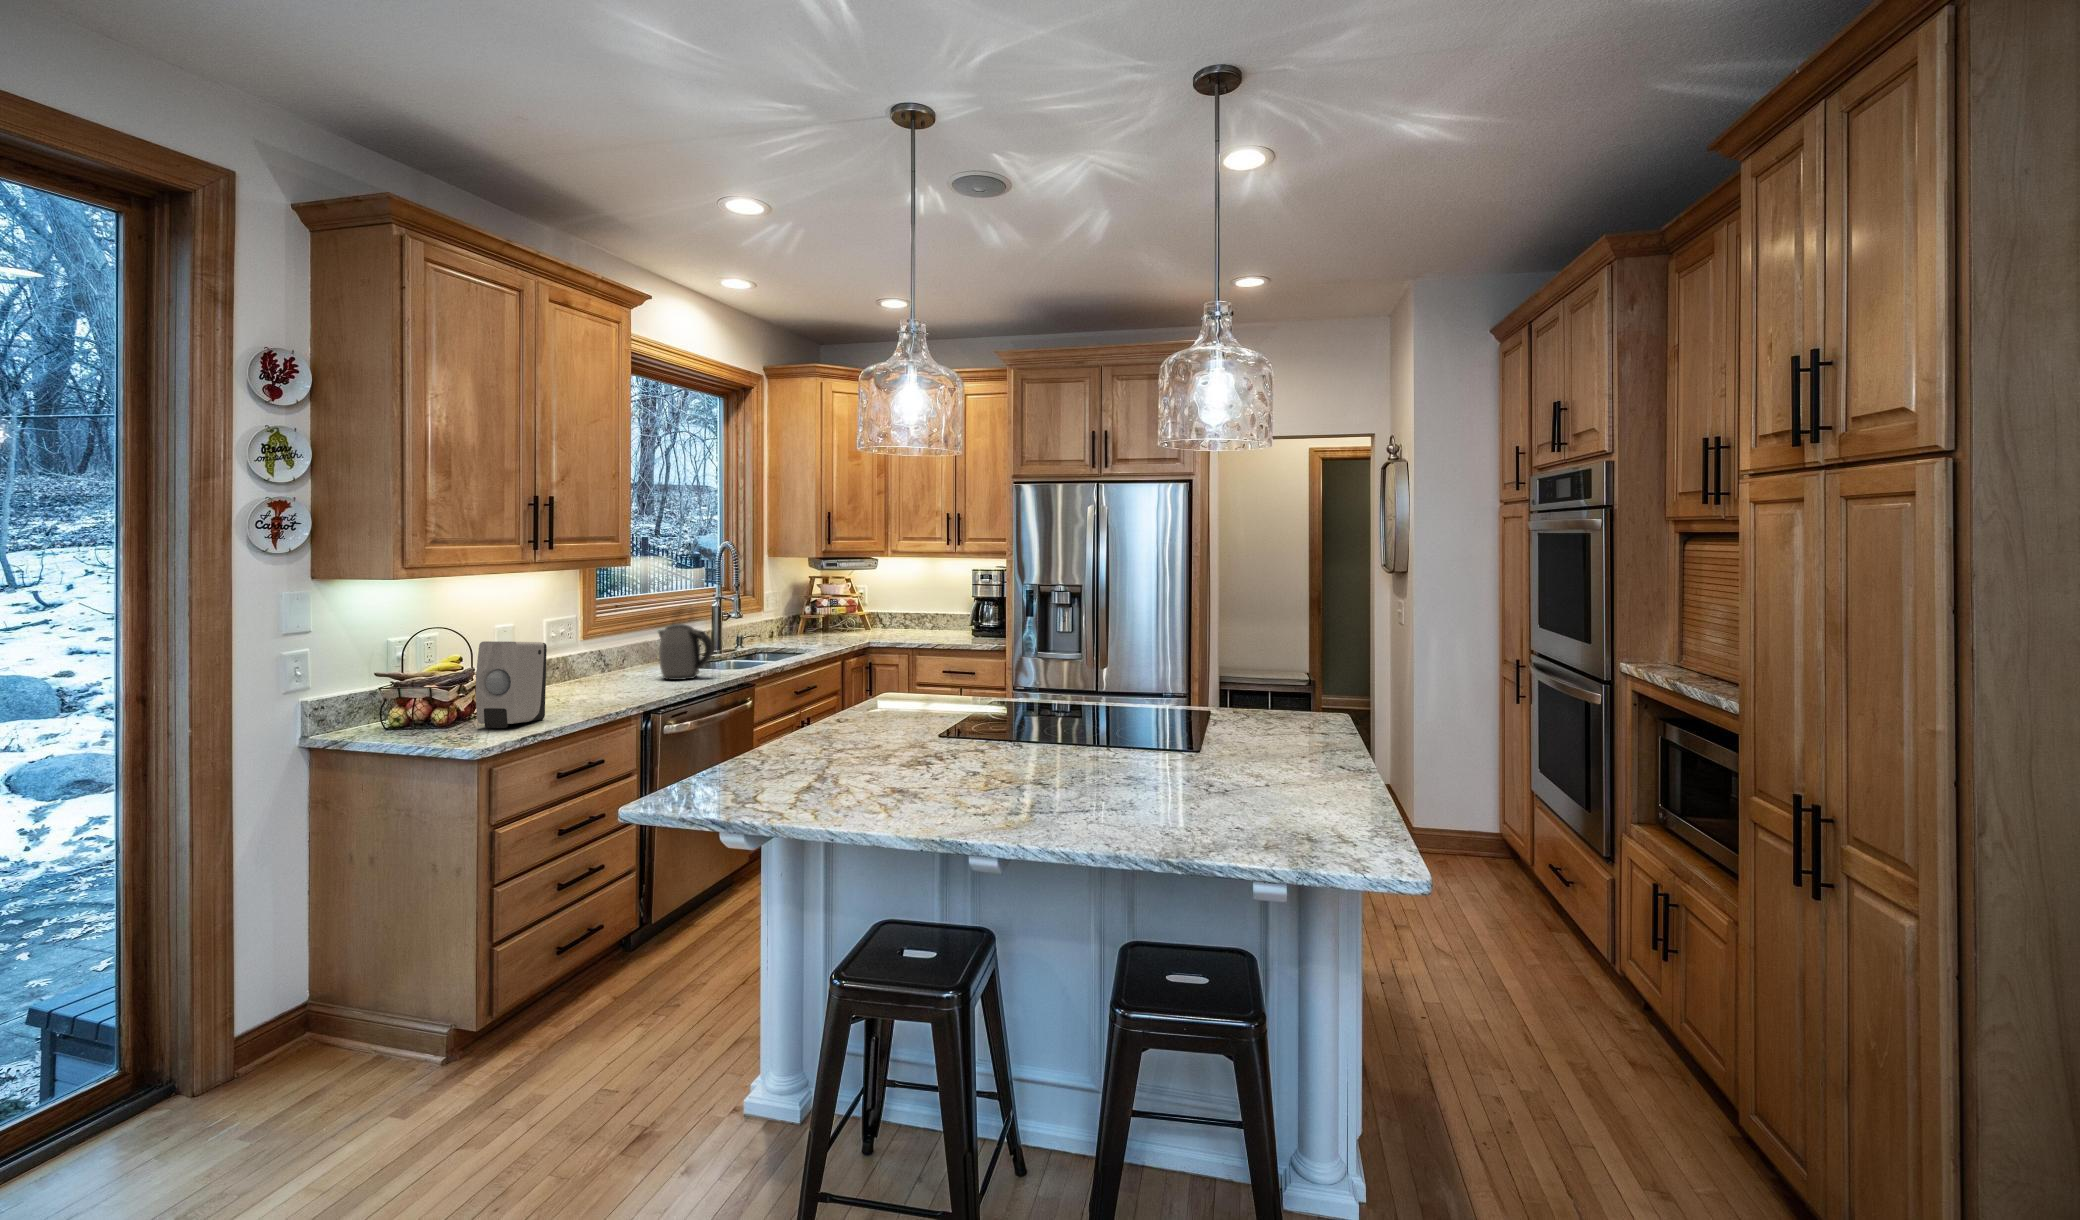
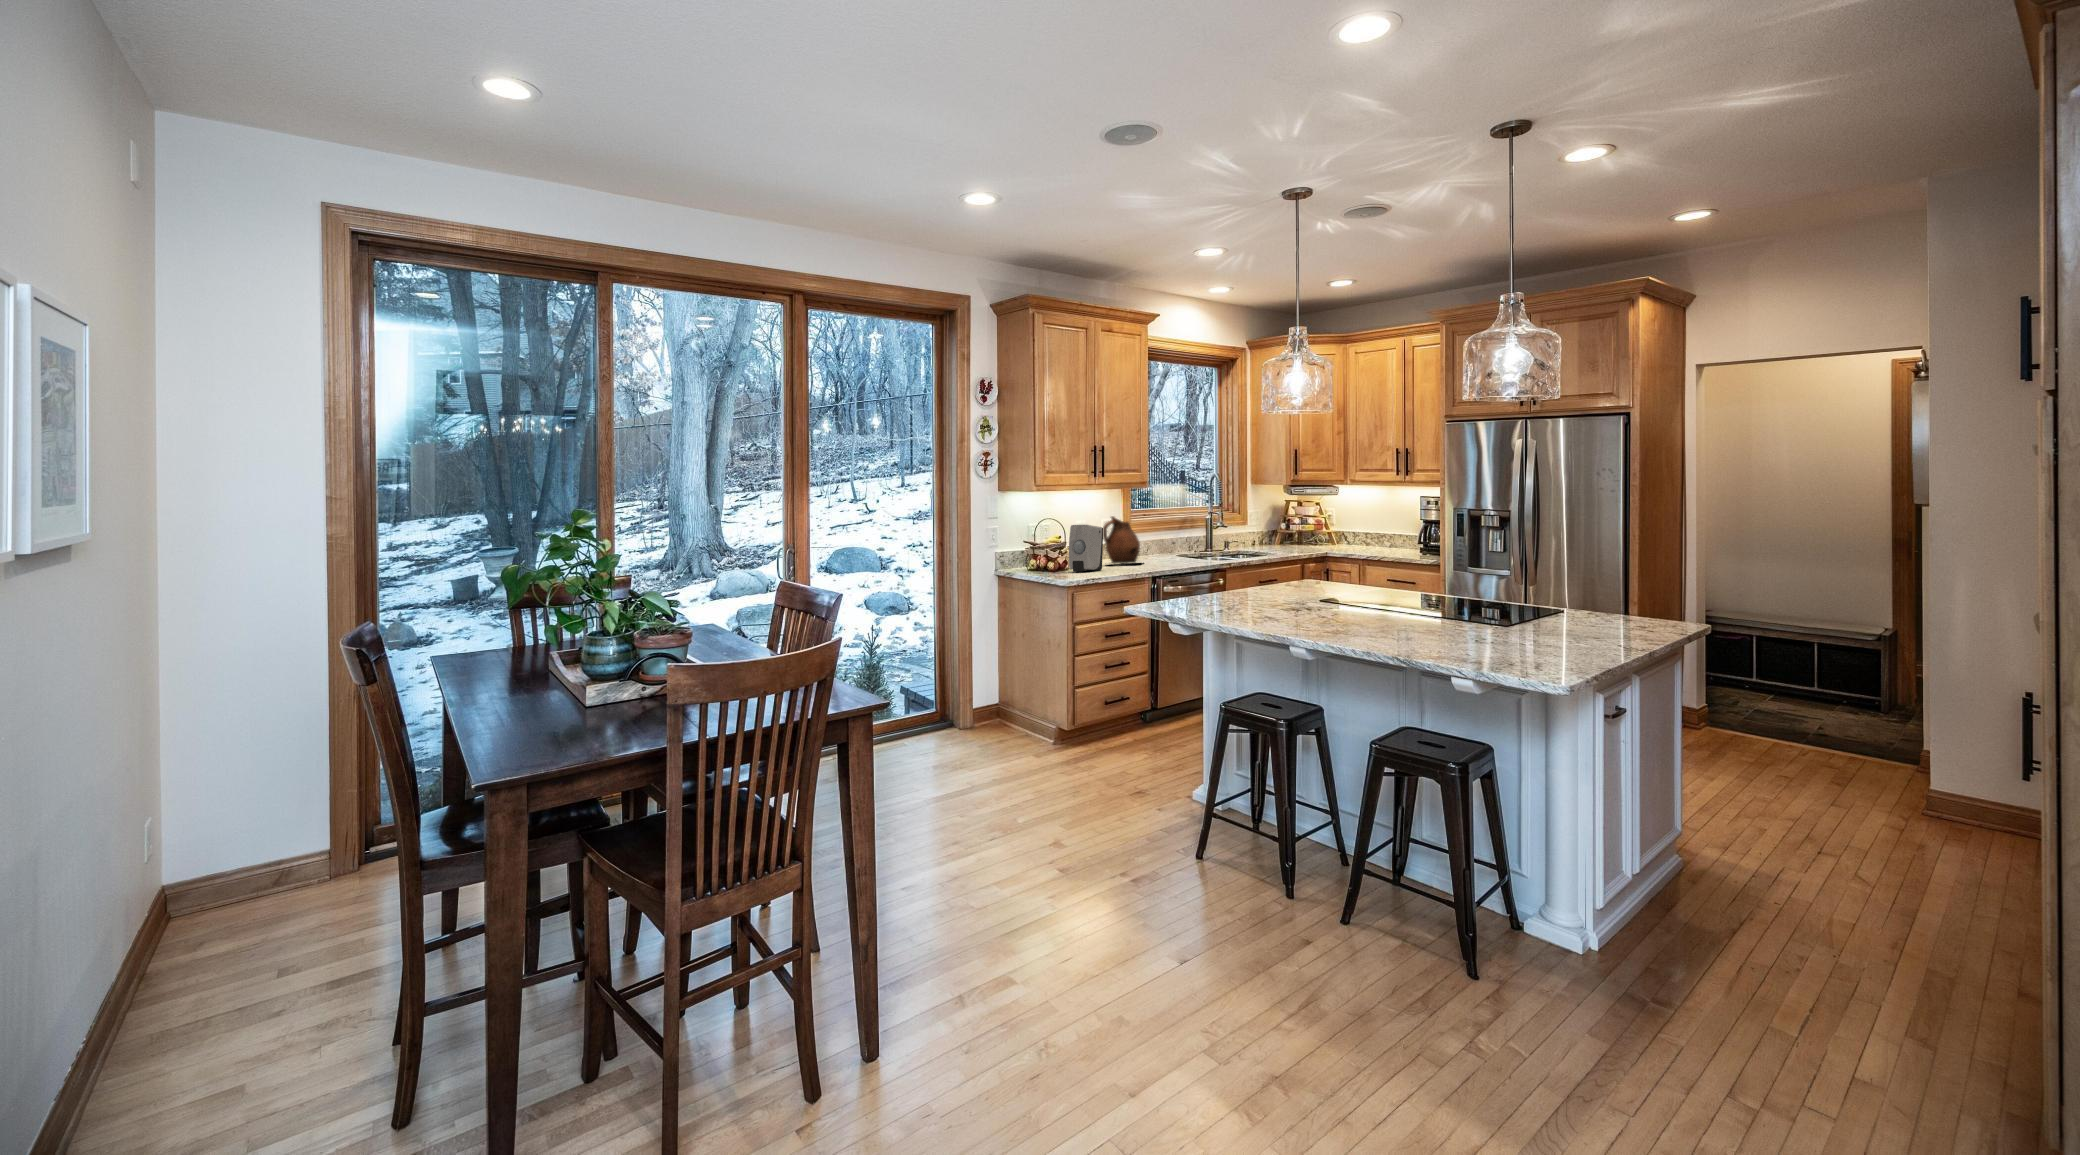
ceramic pitcher: none [546,615,621,695] -> present [1103,516,1140,564]
kettle: present [658,624,713,680] -> none [1167,525,1201,561]

